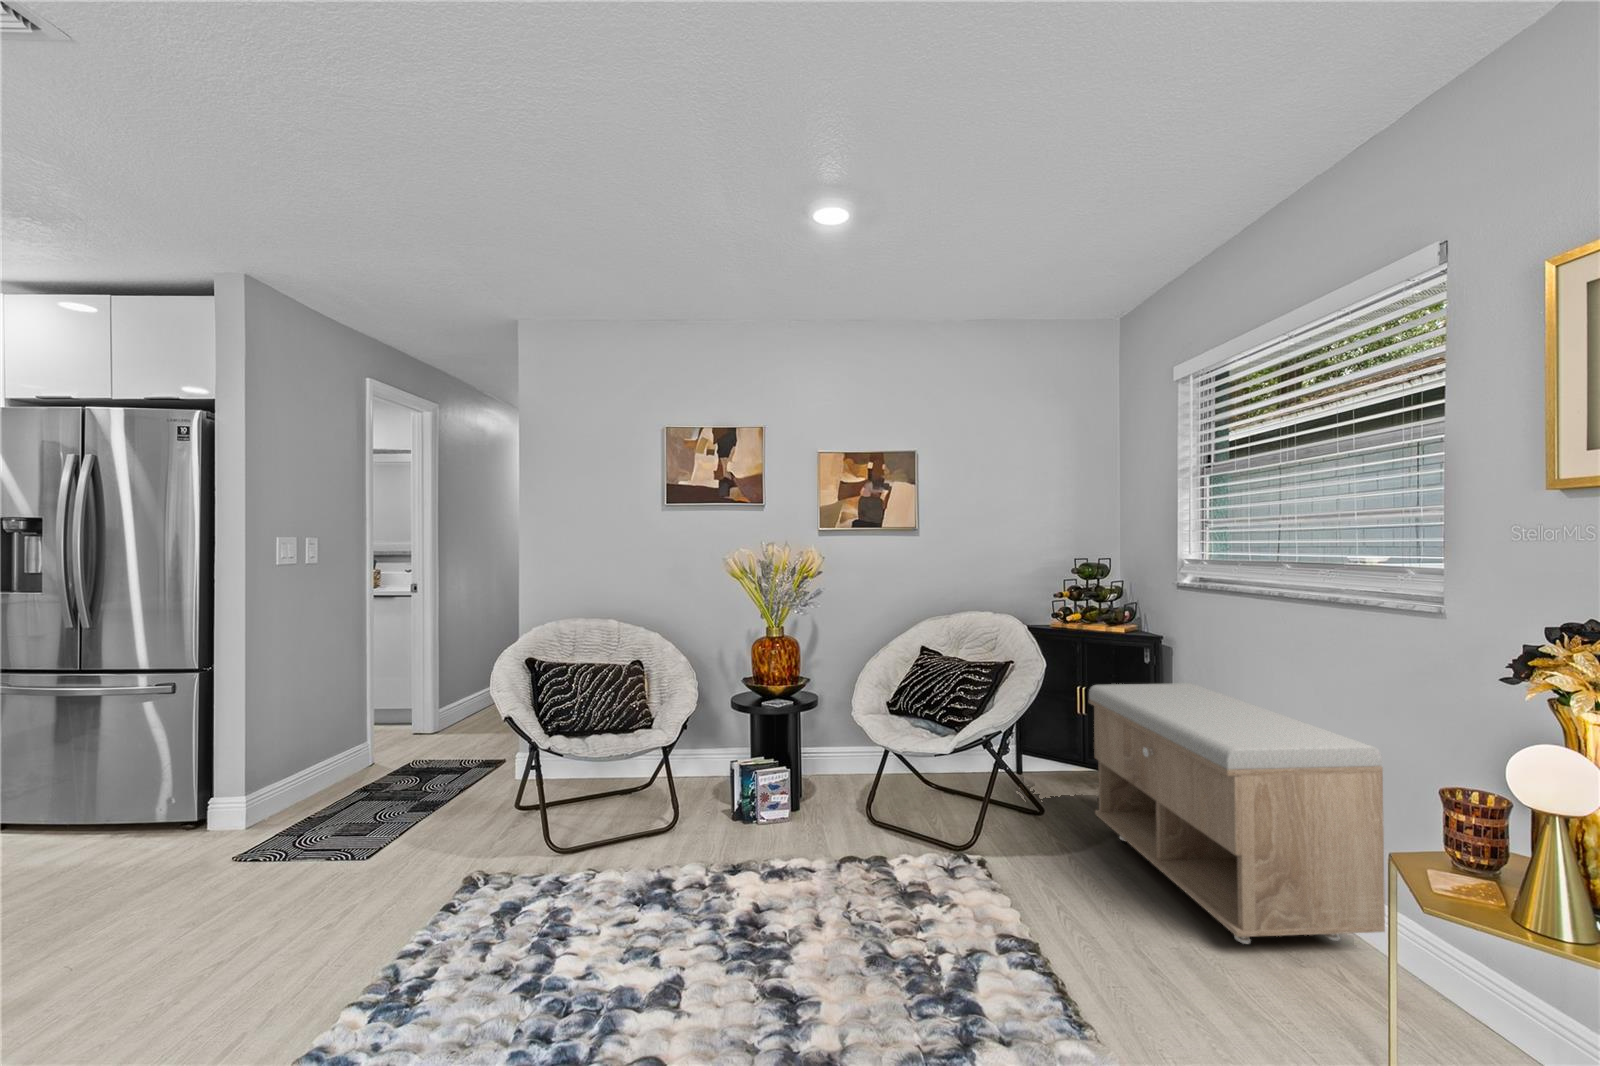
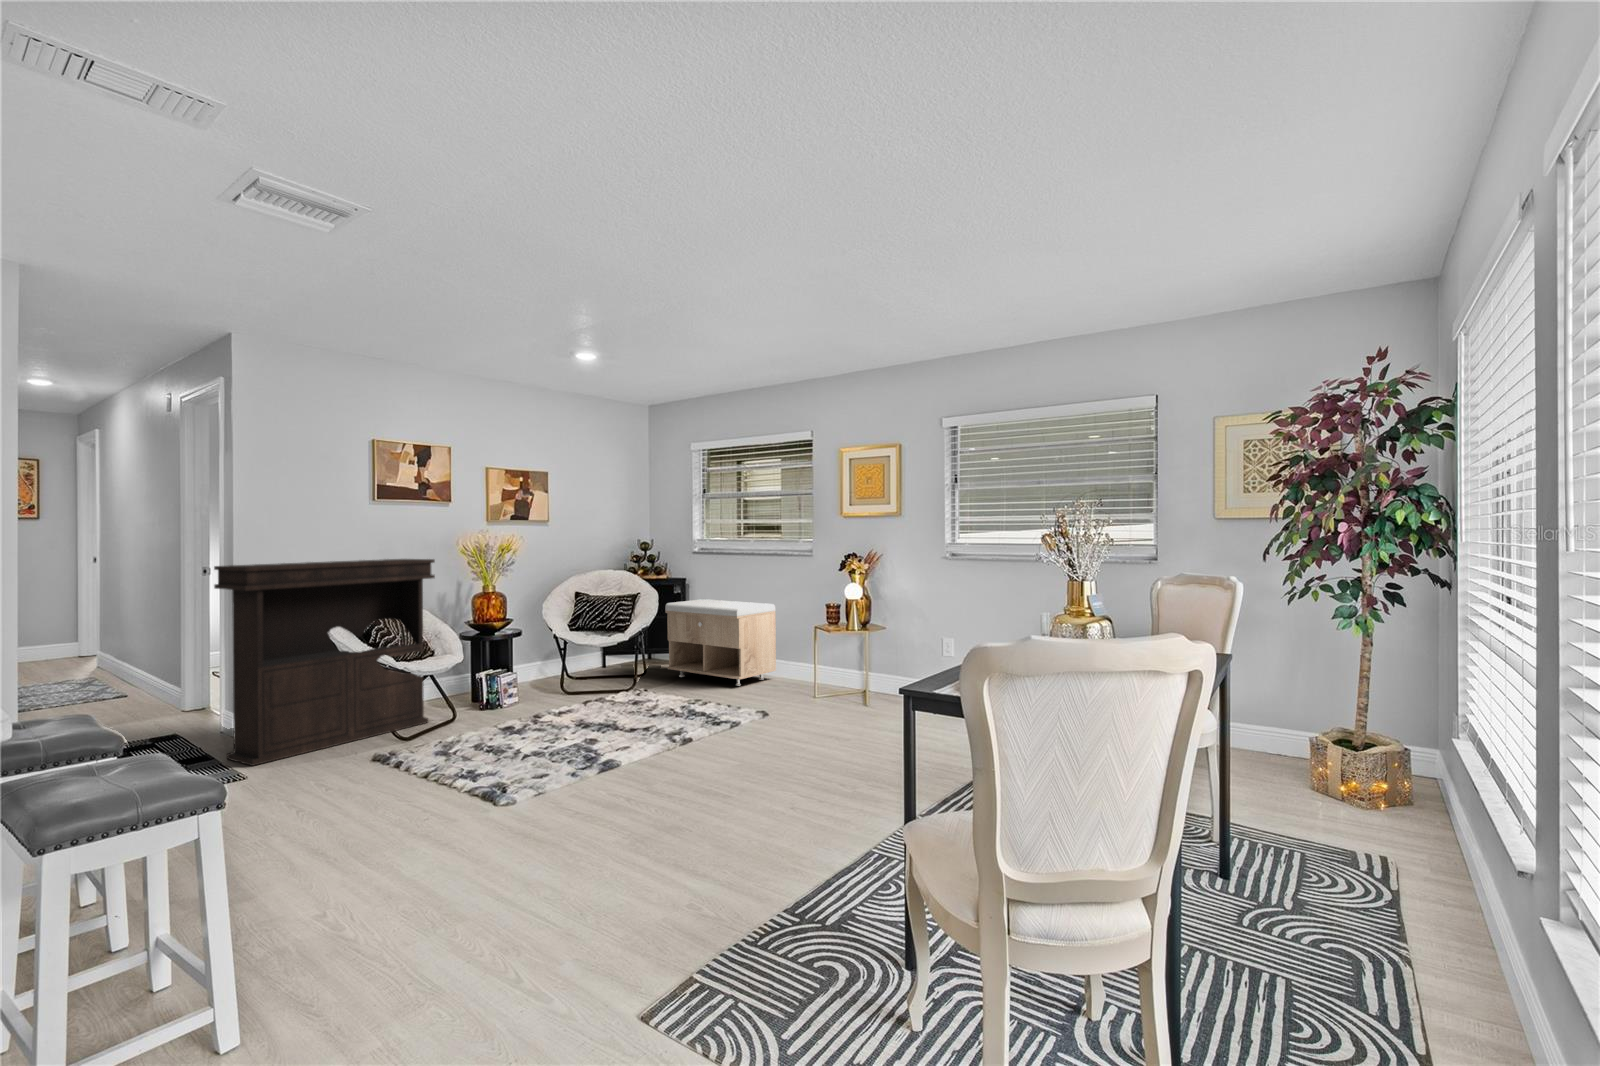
console table: none [372,580,654,846] -> present [214,559,435,766]

